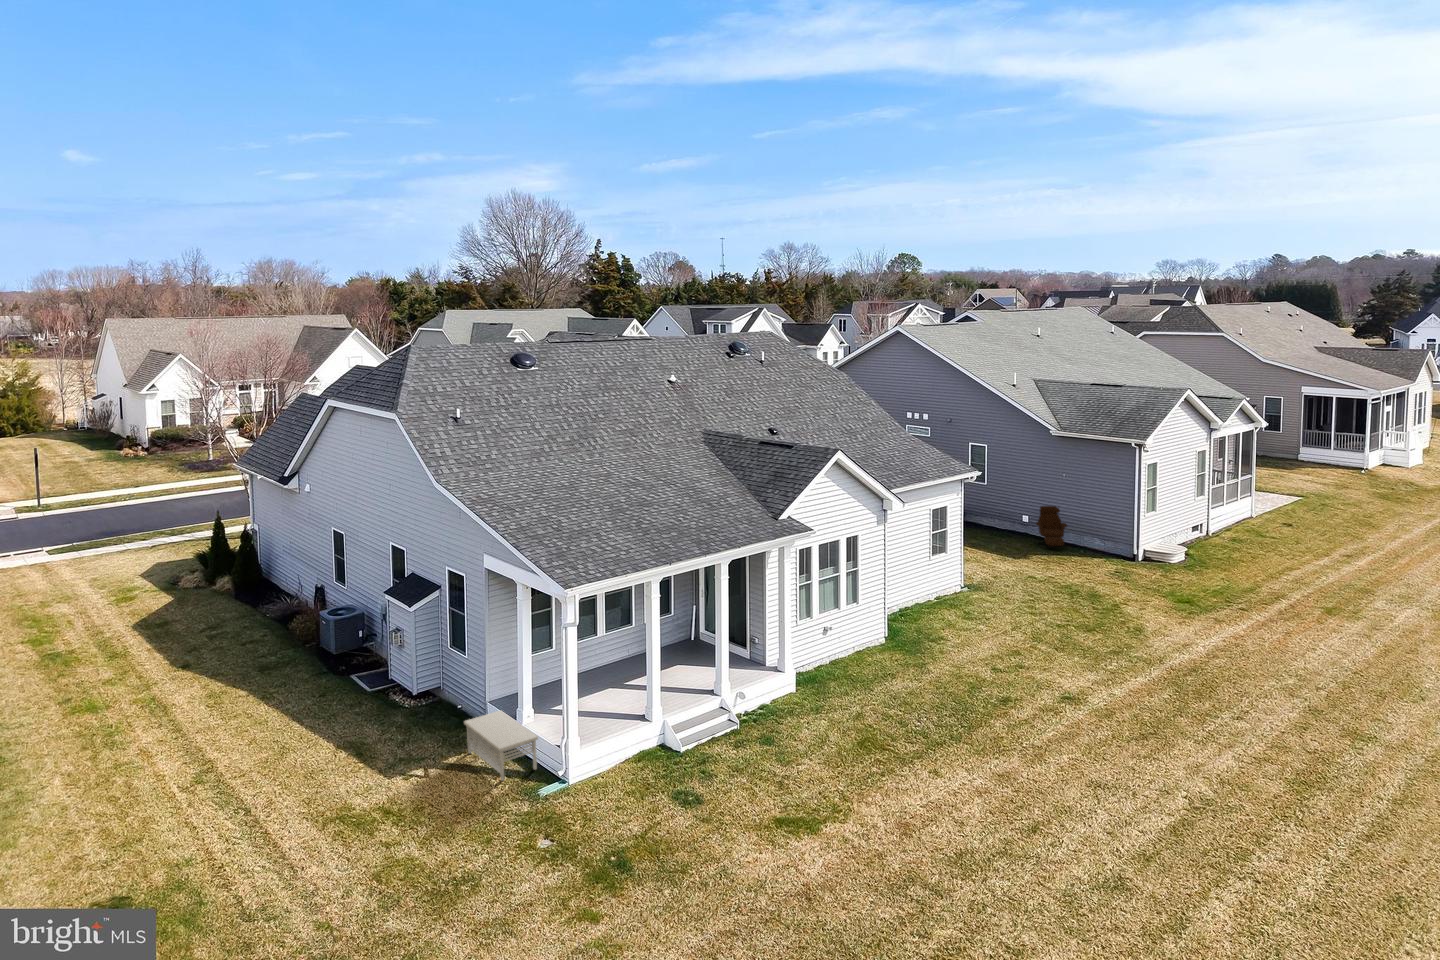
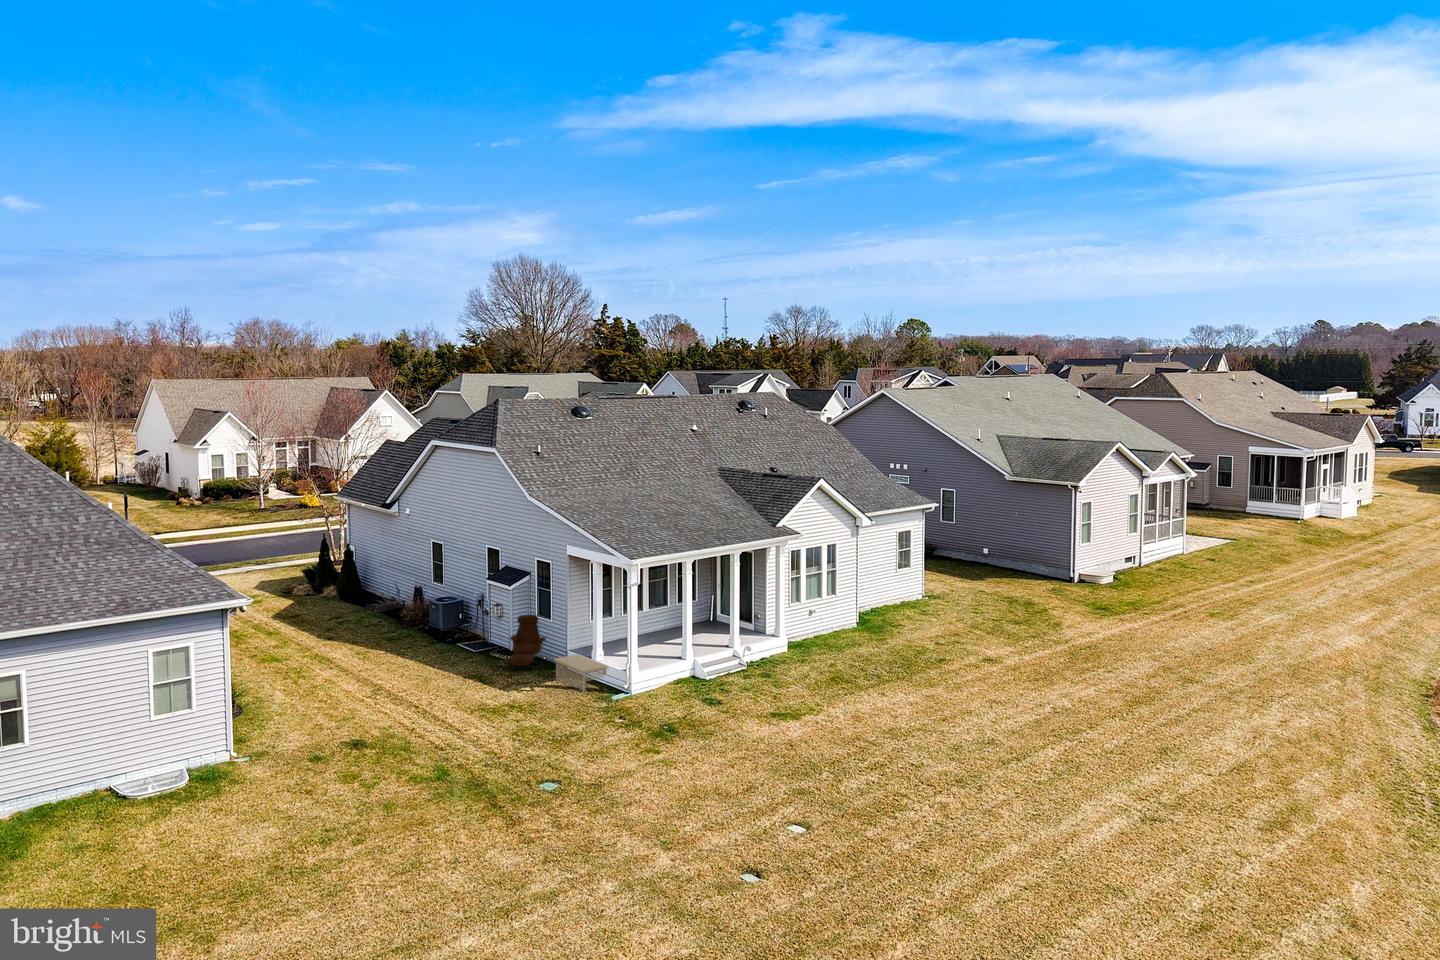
lounge chair: present [1036,506,1067,548] -> present [510,615,546,668]

